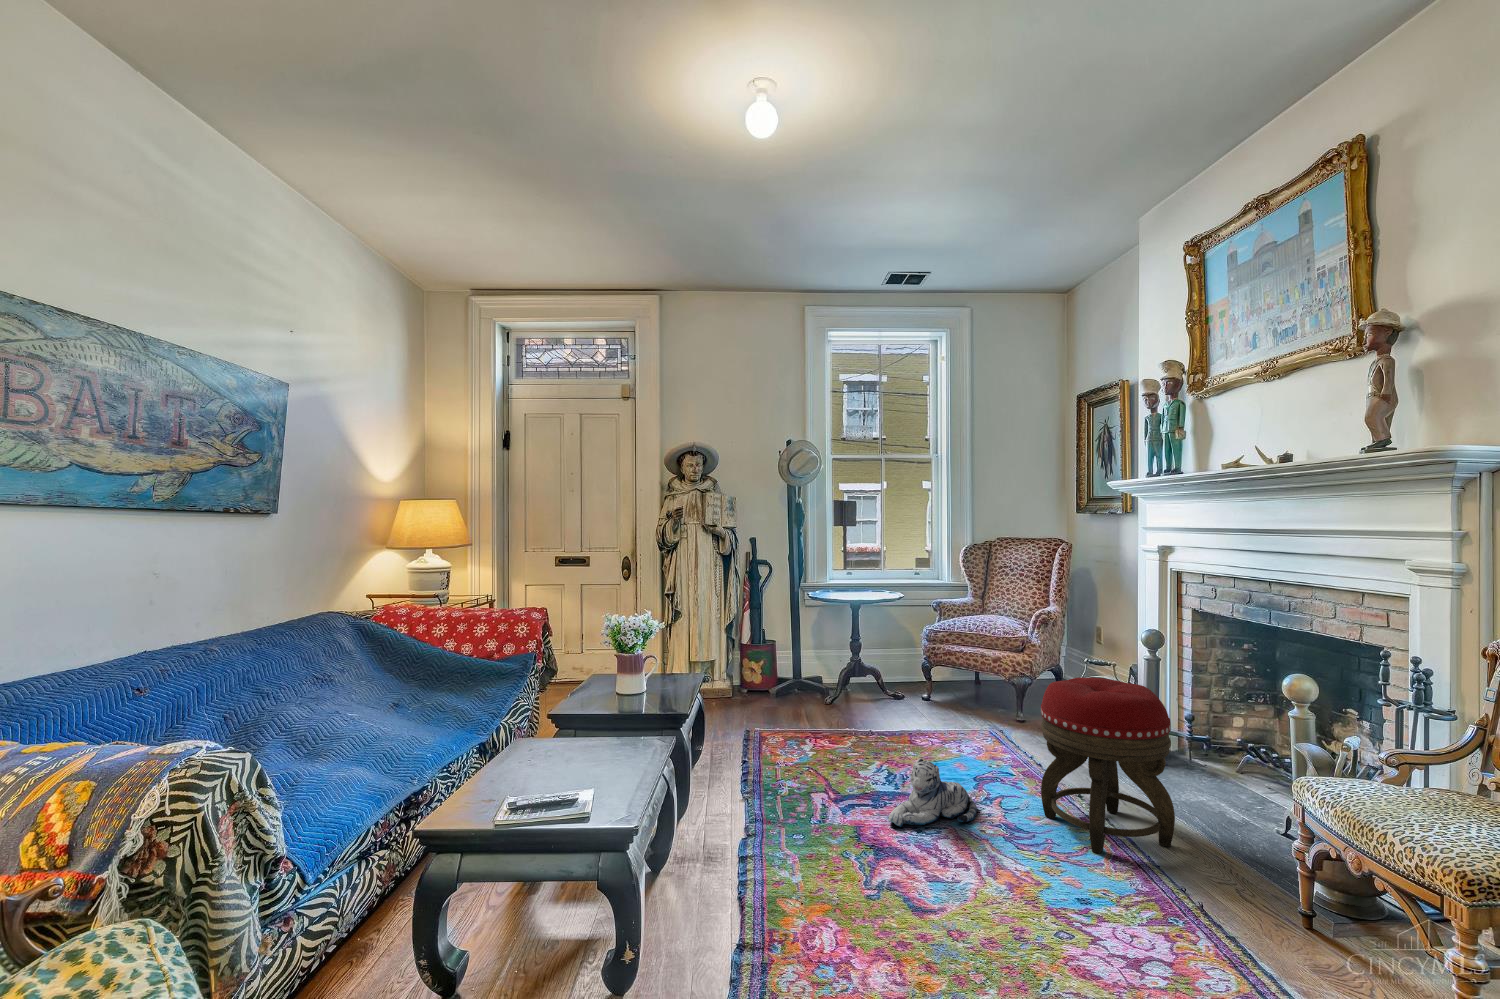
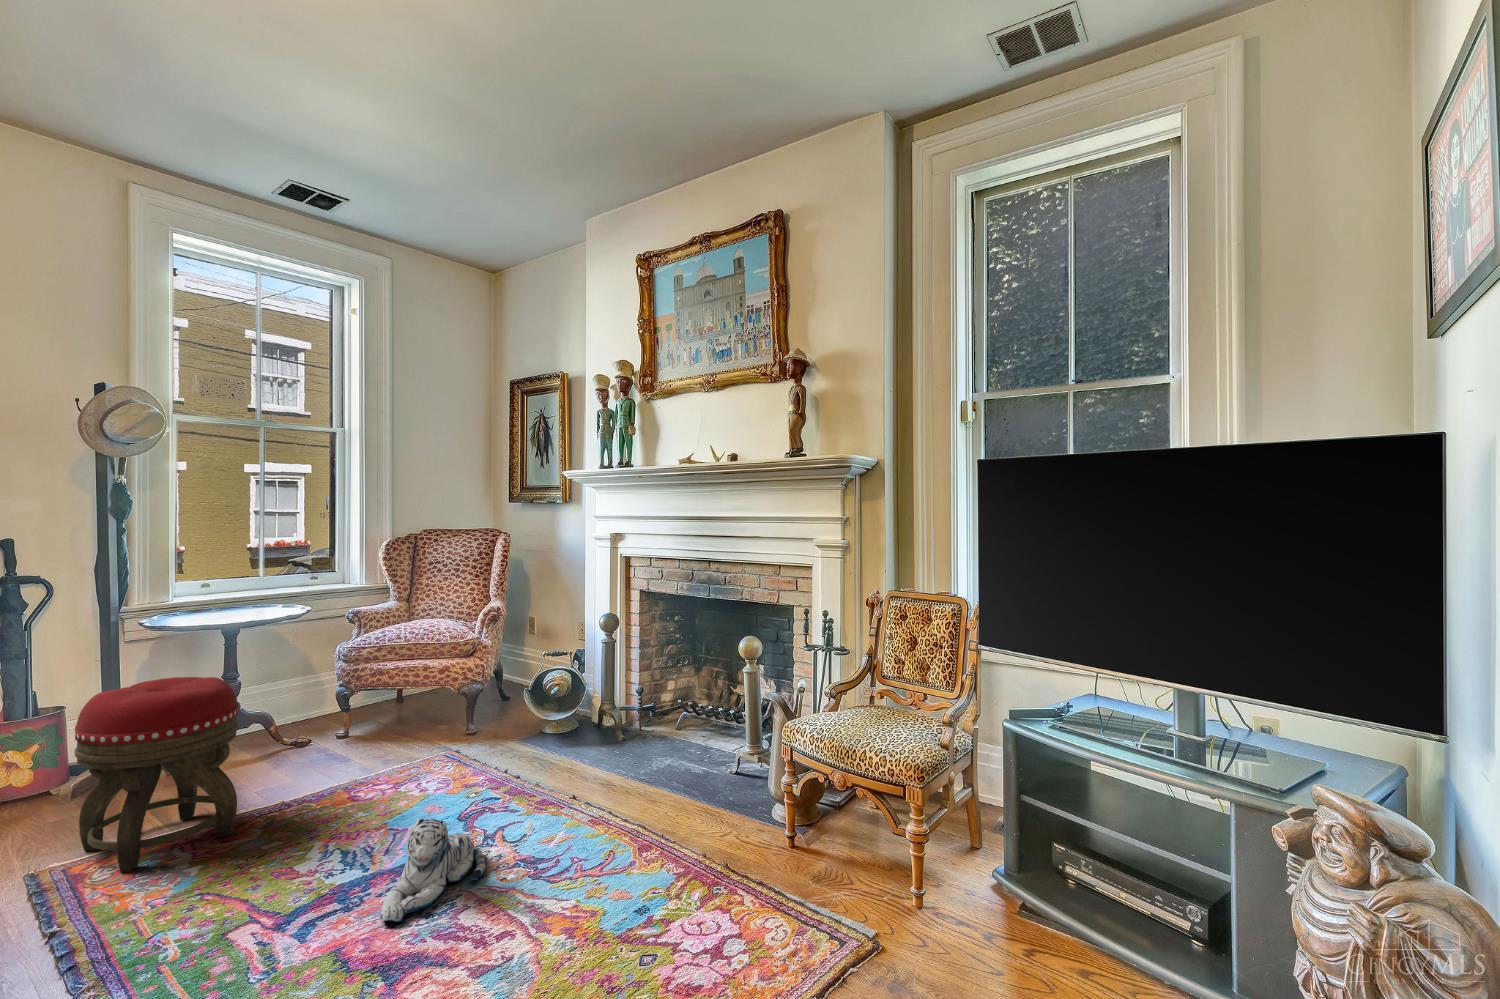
footstool: present [1041,677,1175,853] -> present [74,677,239,873]

